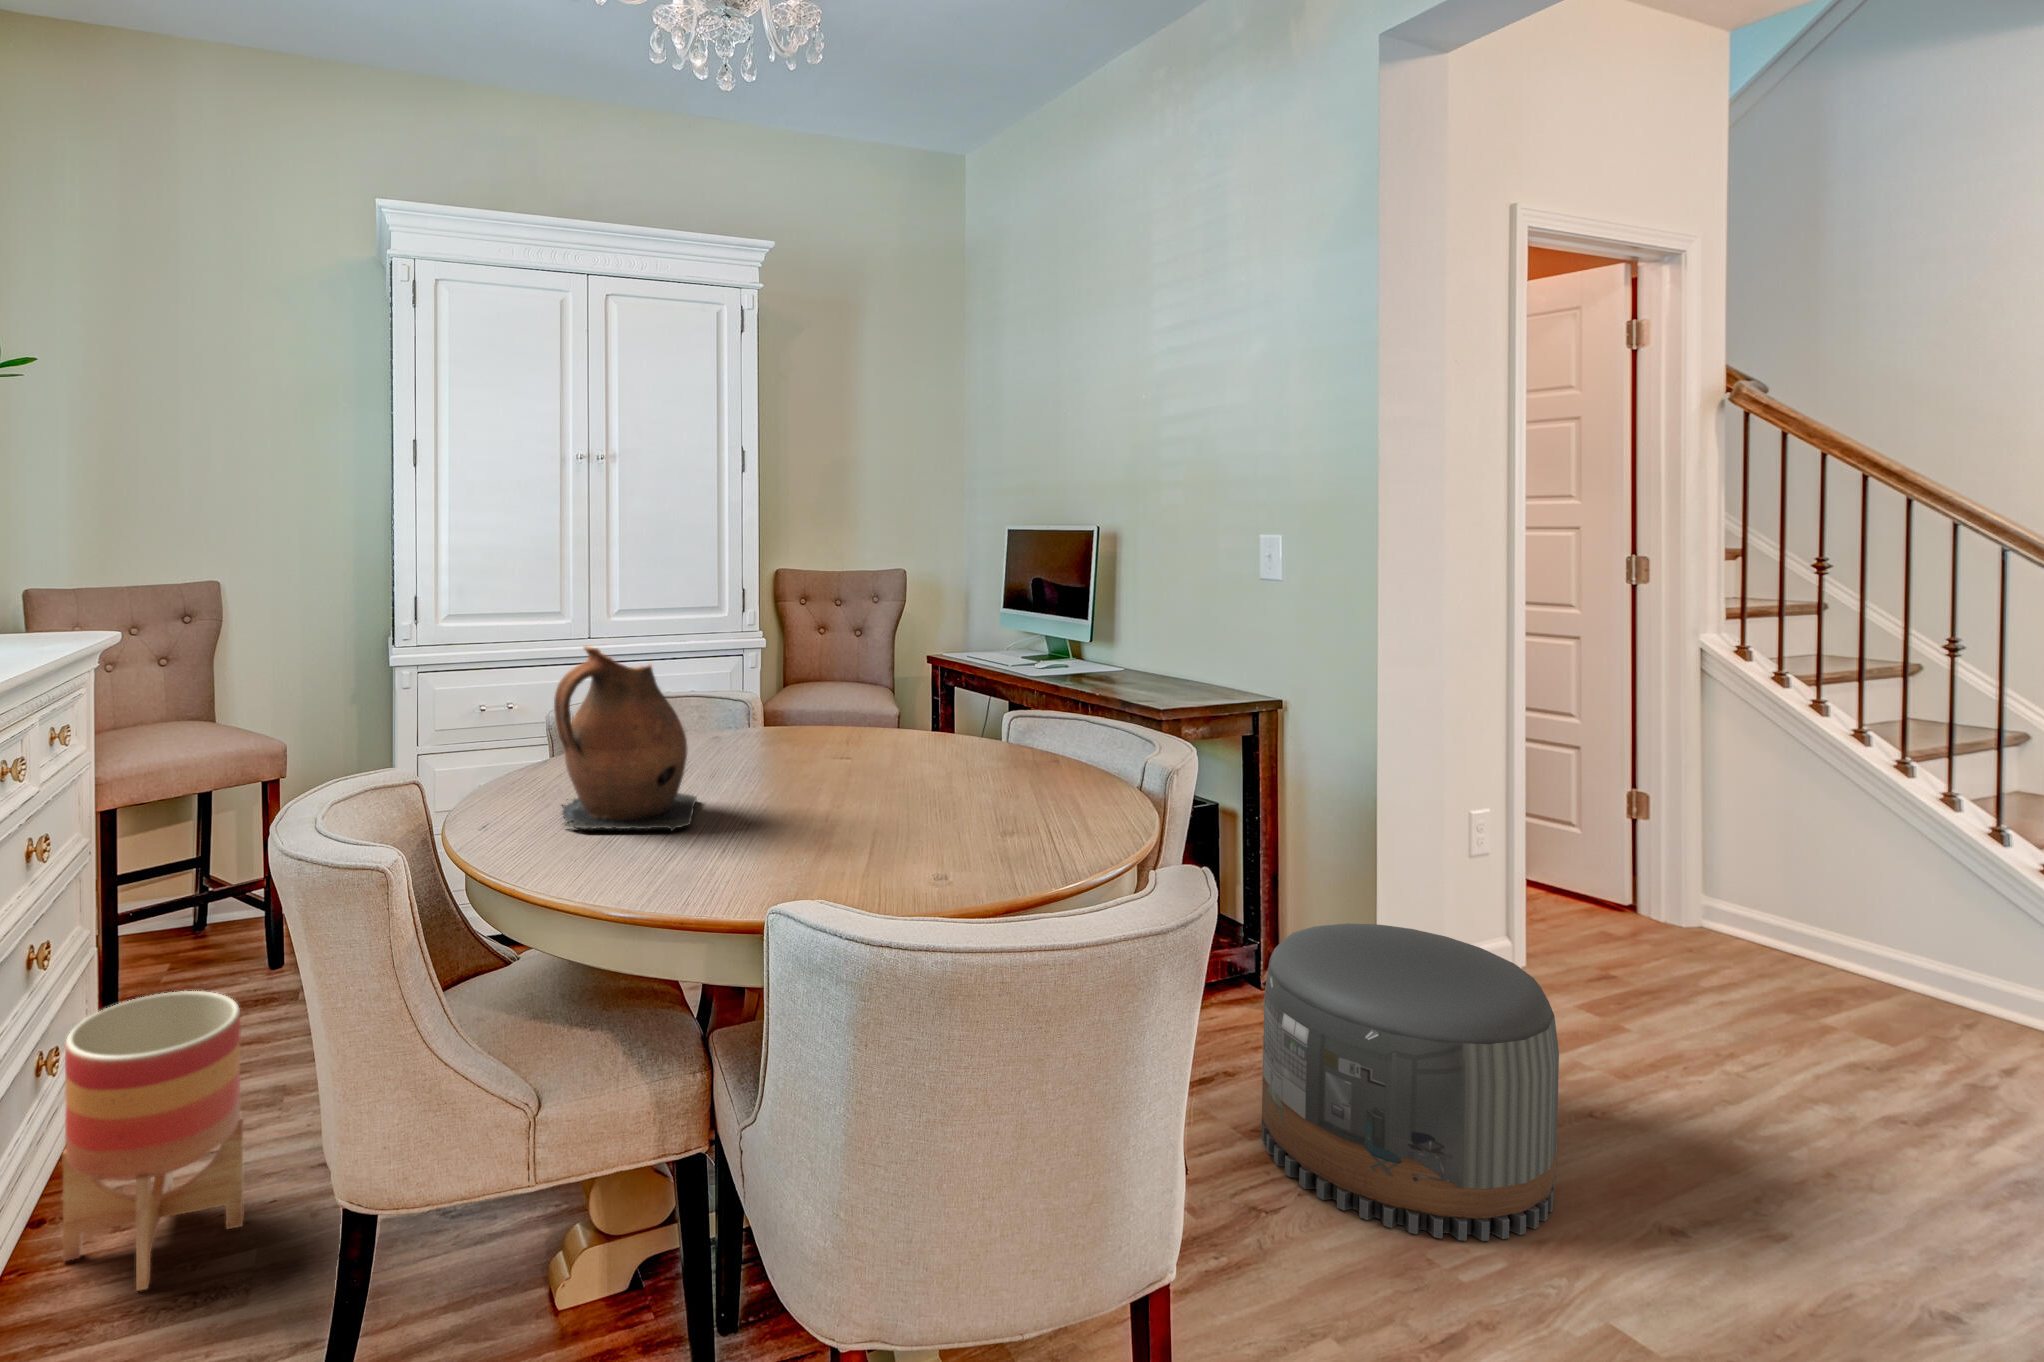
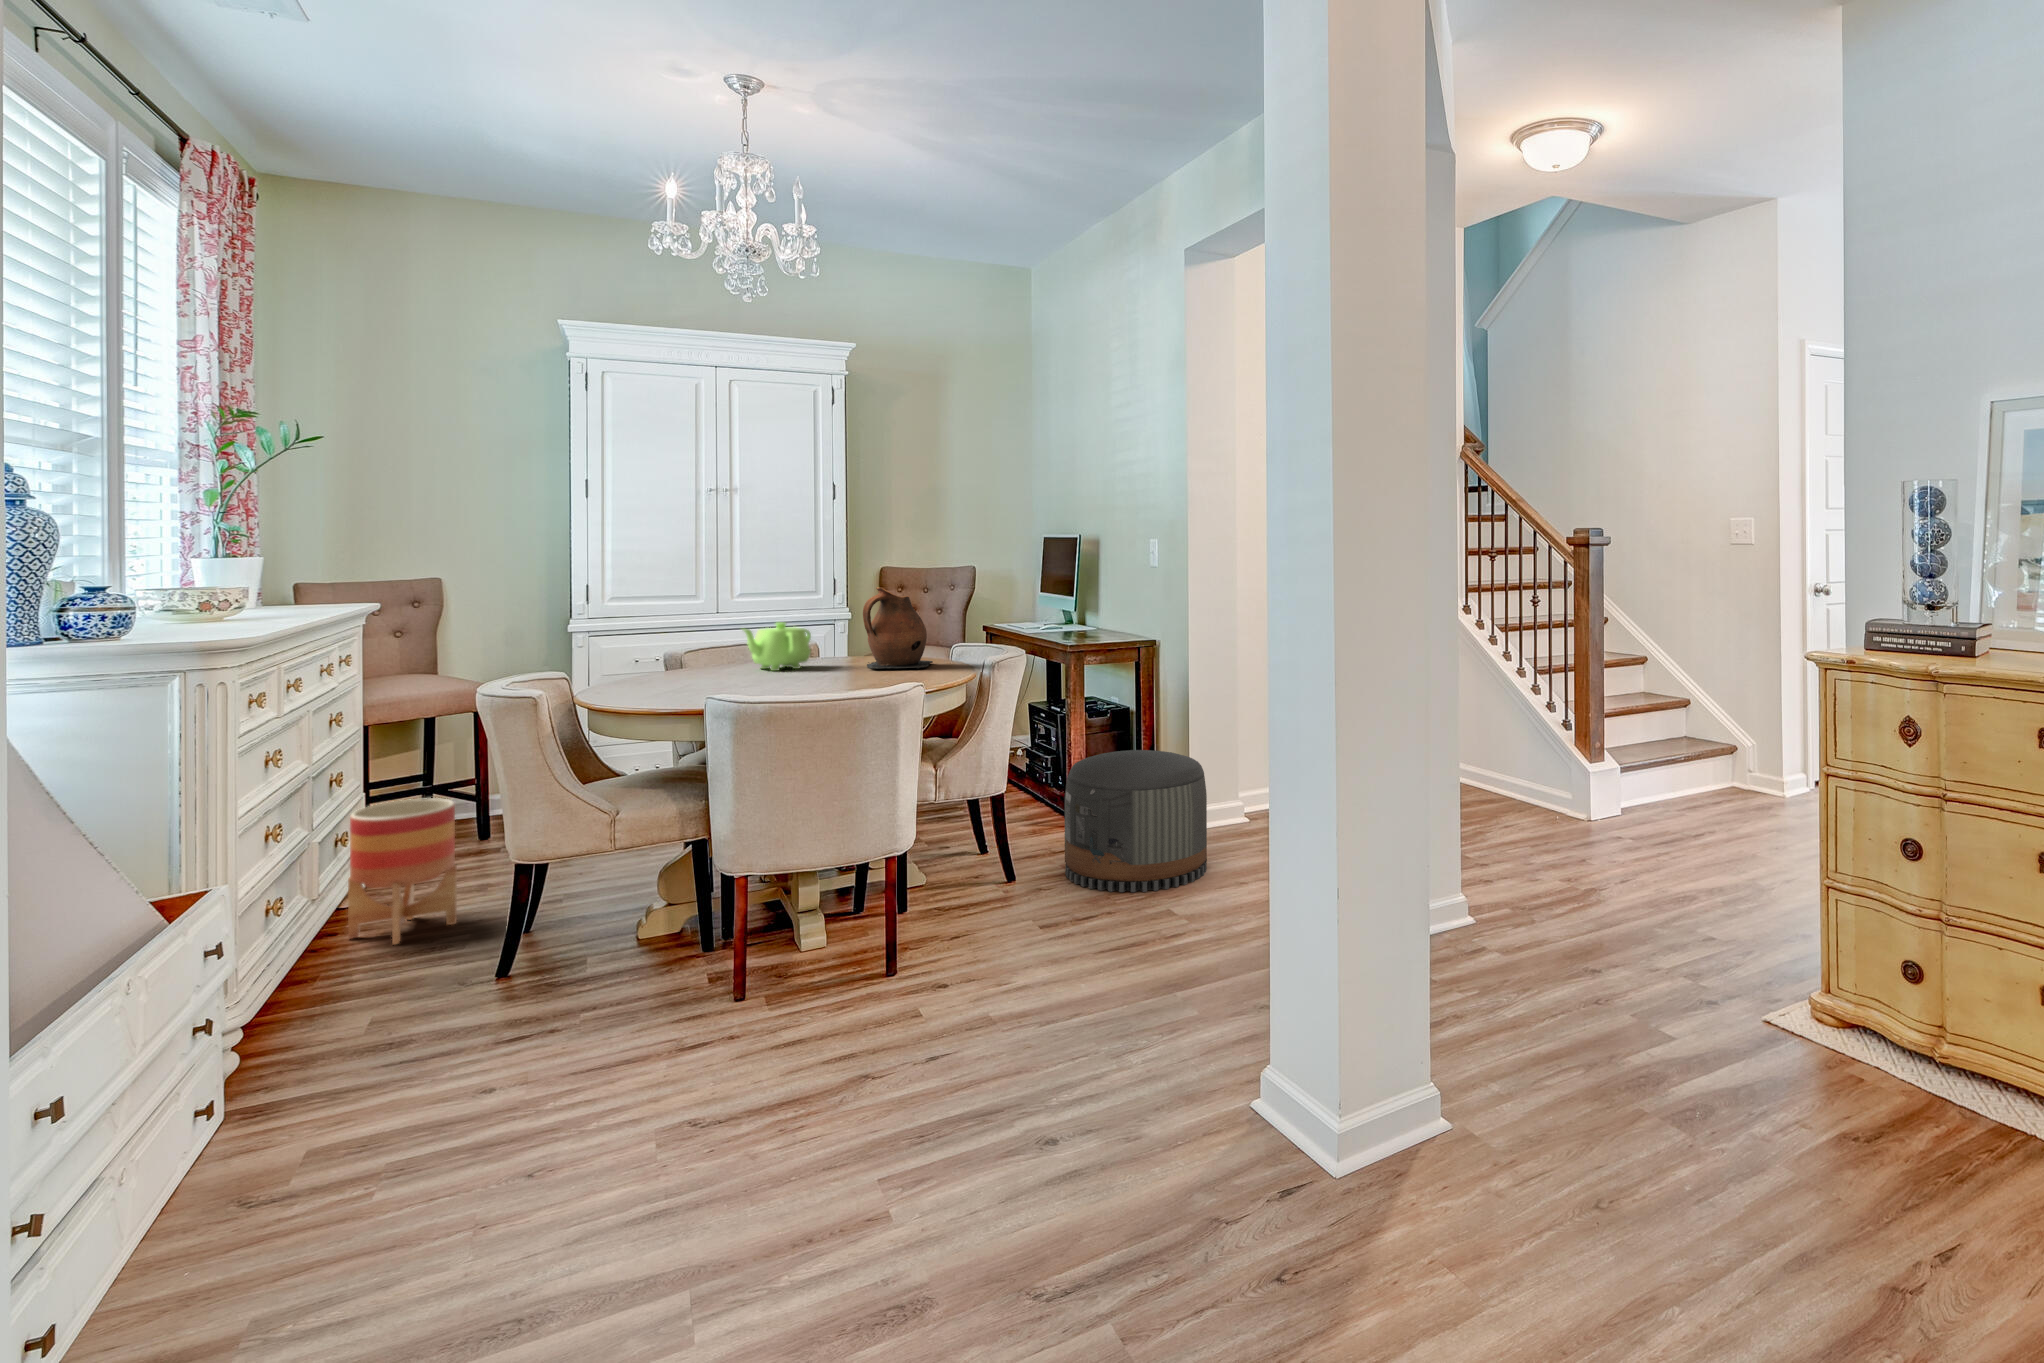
ceramic pitcher: present [554,646,697,831] -> present [863,587,933,669]
teapot: none [711,686,819,776] -> present [743,622,811,671]

